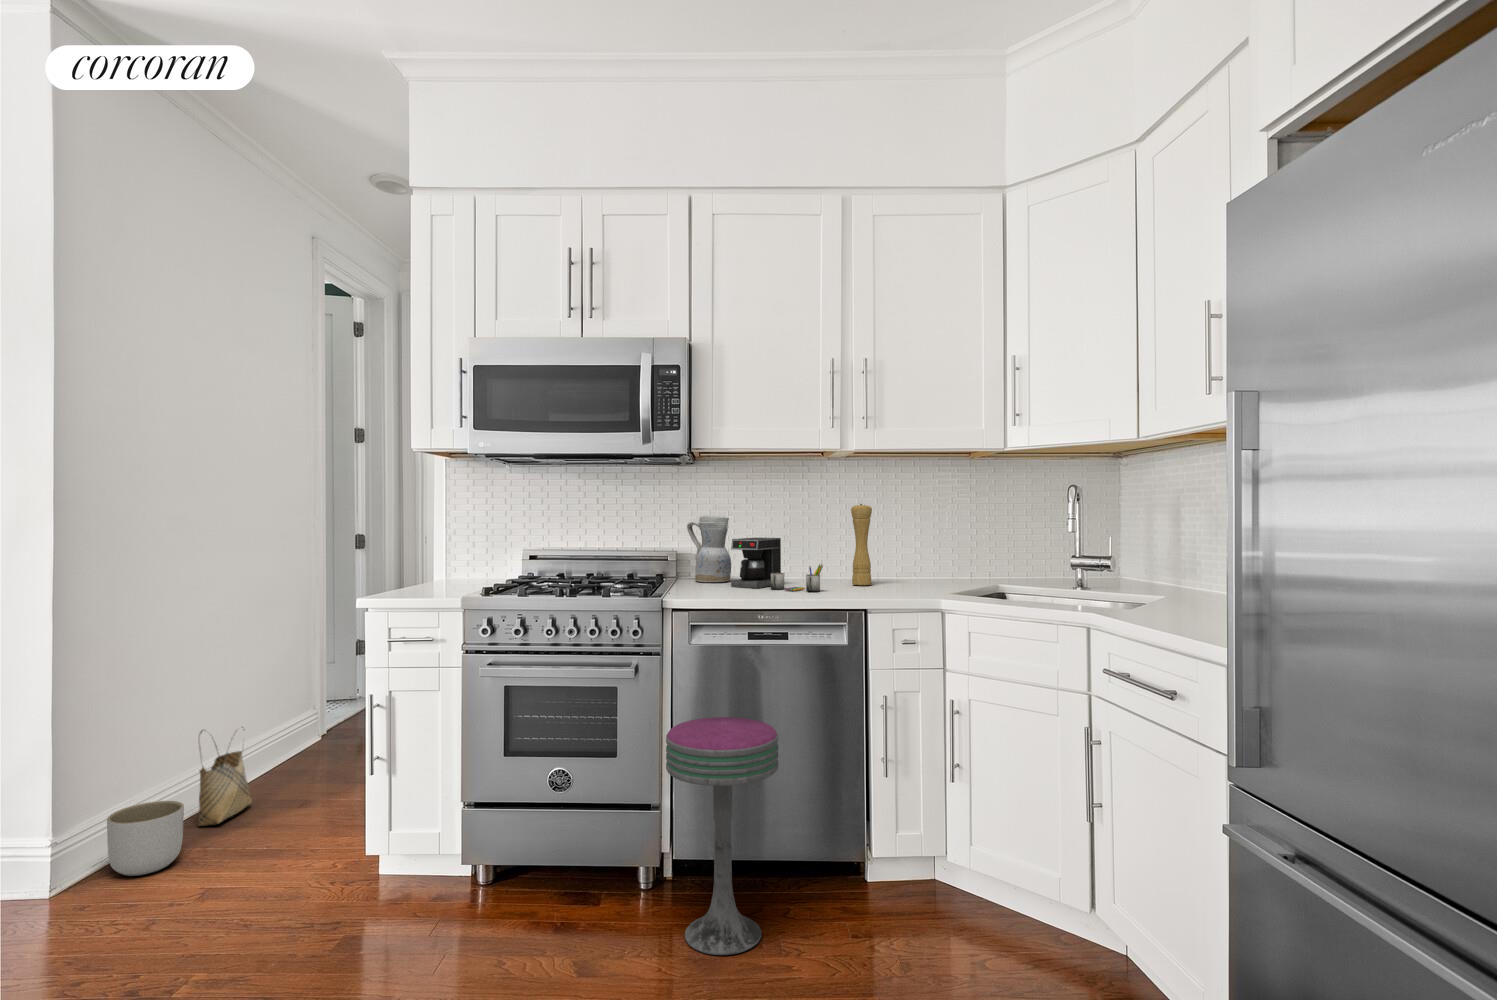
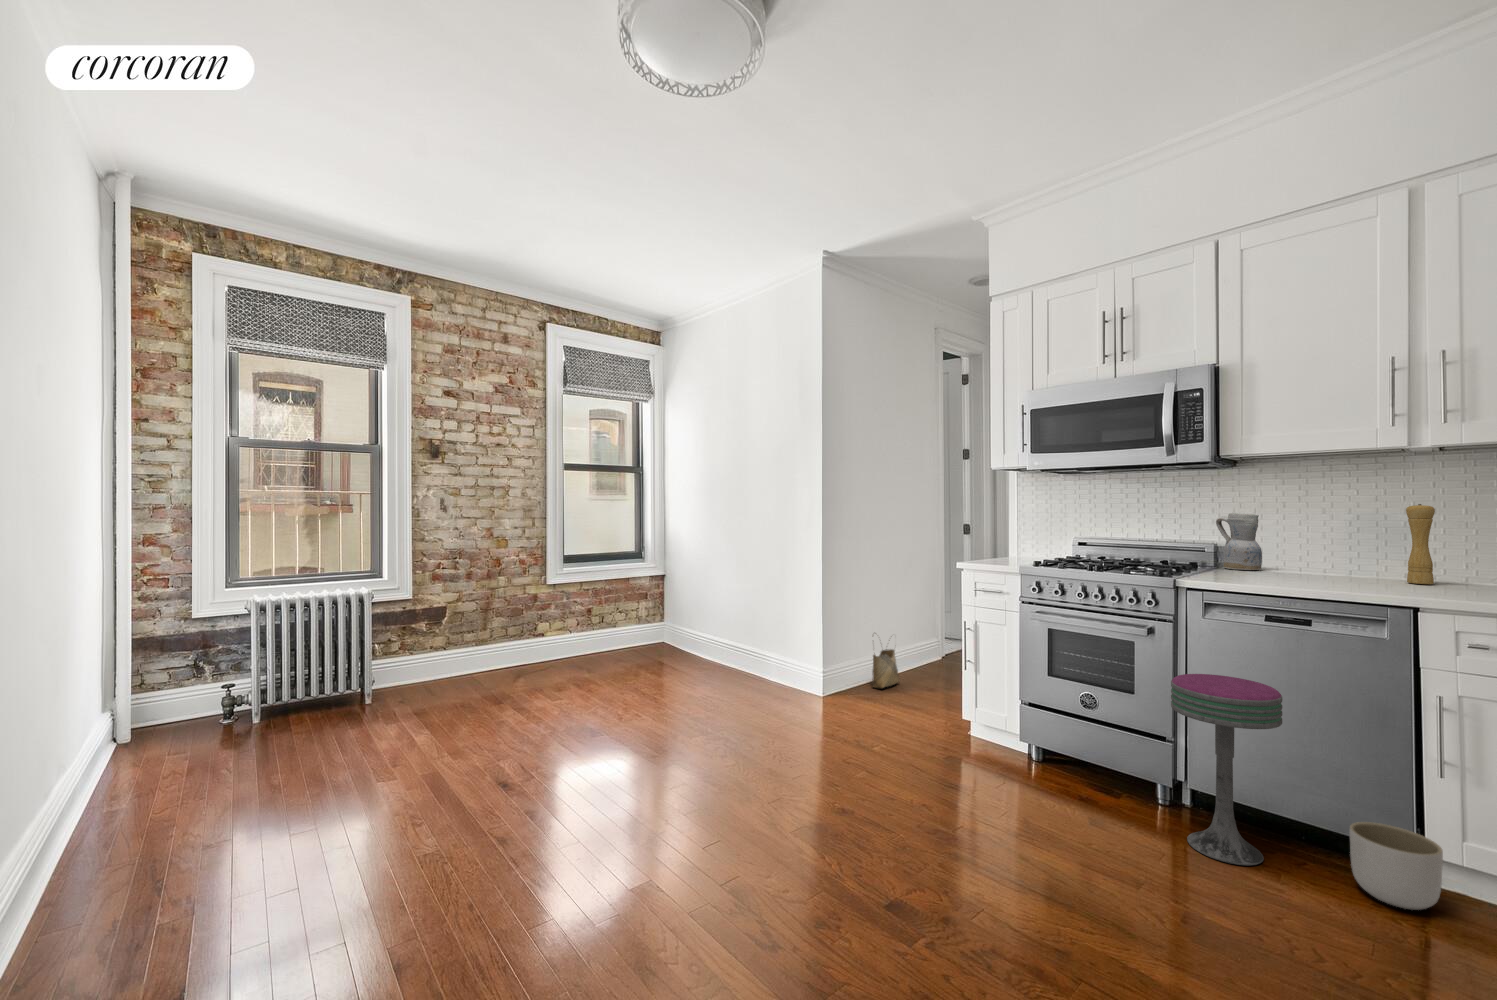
coffee maker: present [731,538,823,591] -> none [1256,533,1357,584]
planter: present [107,801,184,876] -> present [1350,822,1443,910]

